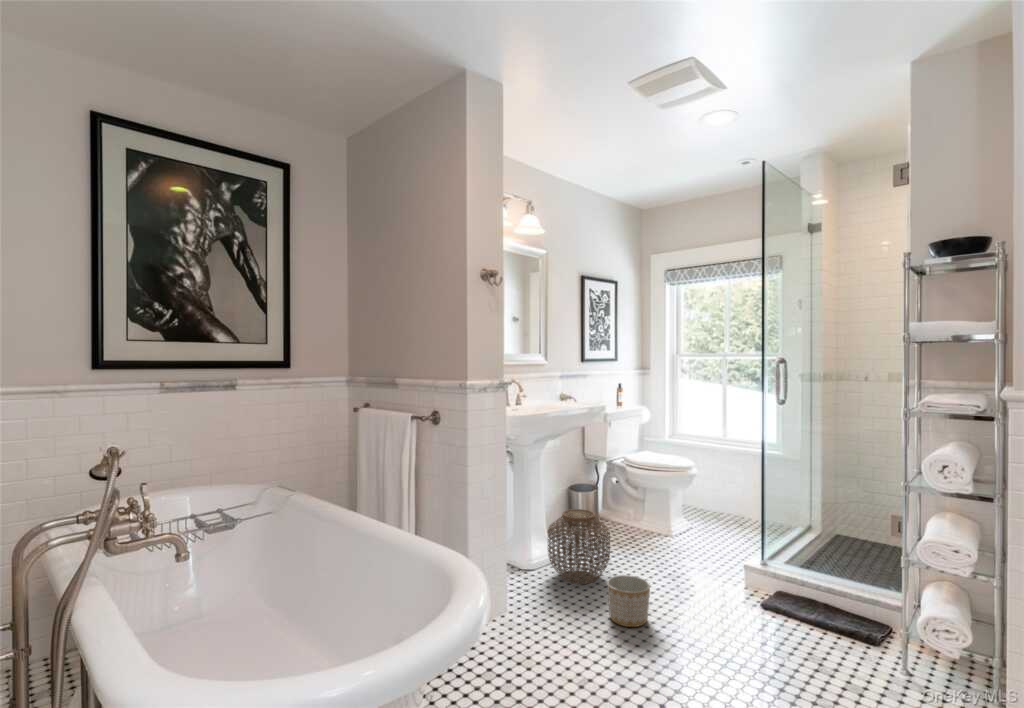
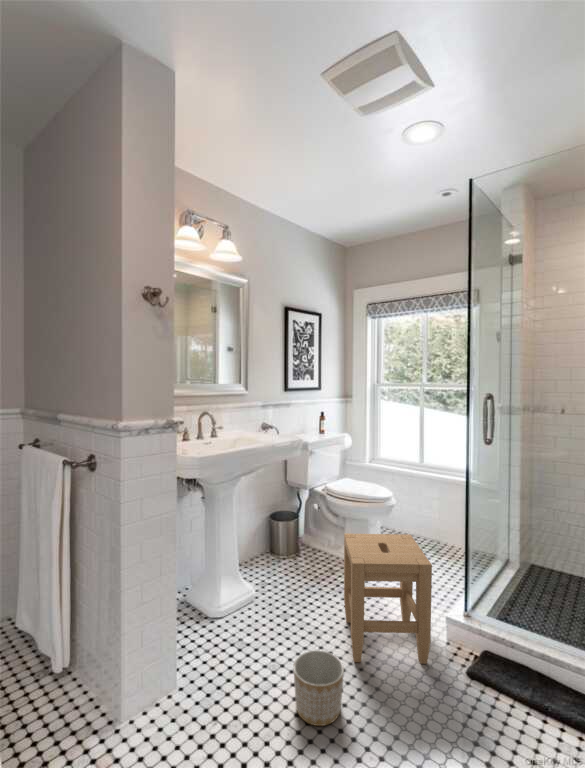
stool: none [647,490,728,599] -> present [344,534,432,664]
woven basket: present [548,509,610,584] -> none [235,557,303,647]

